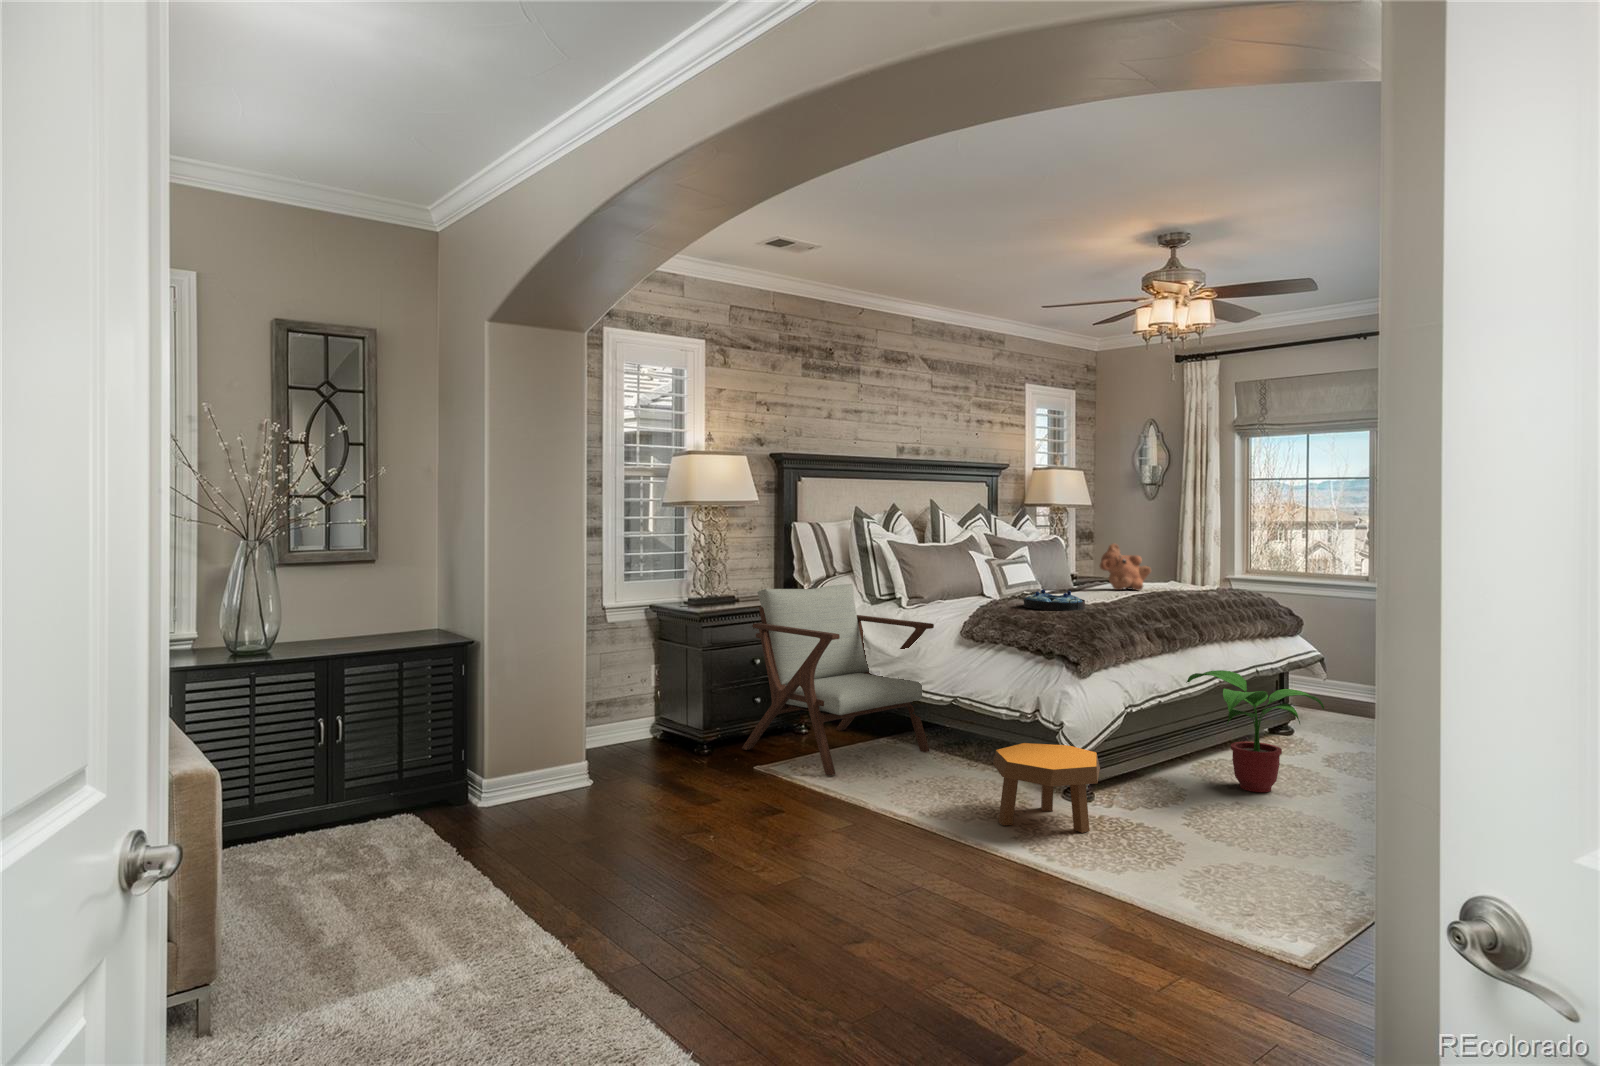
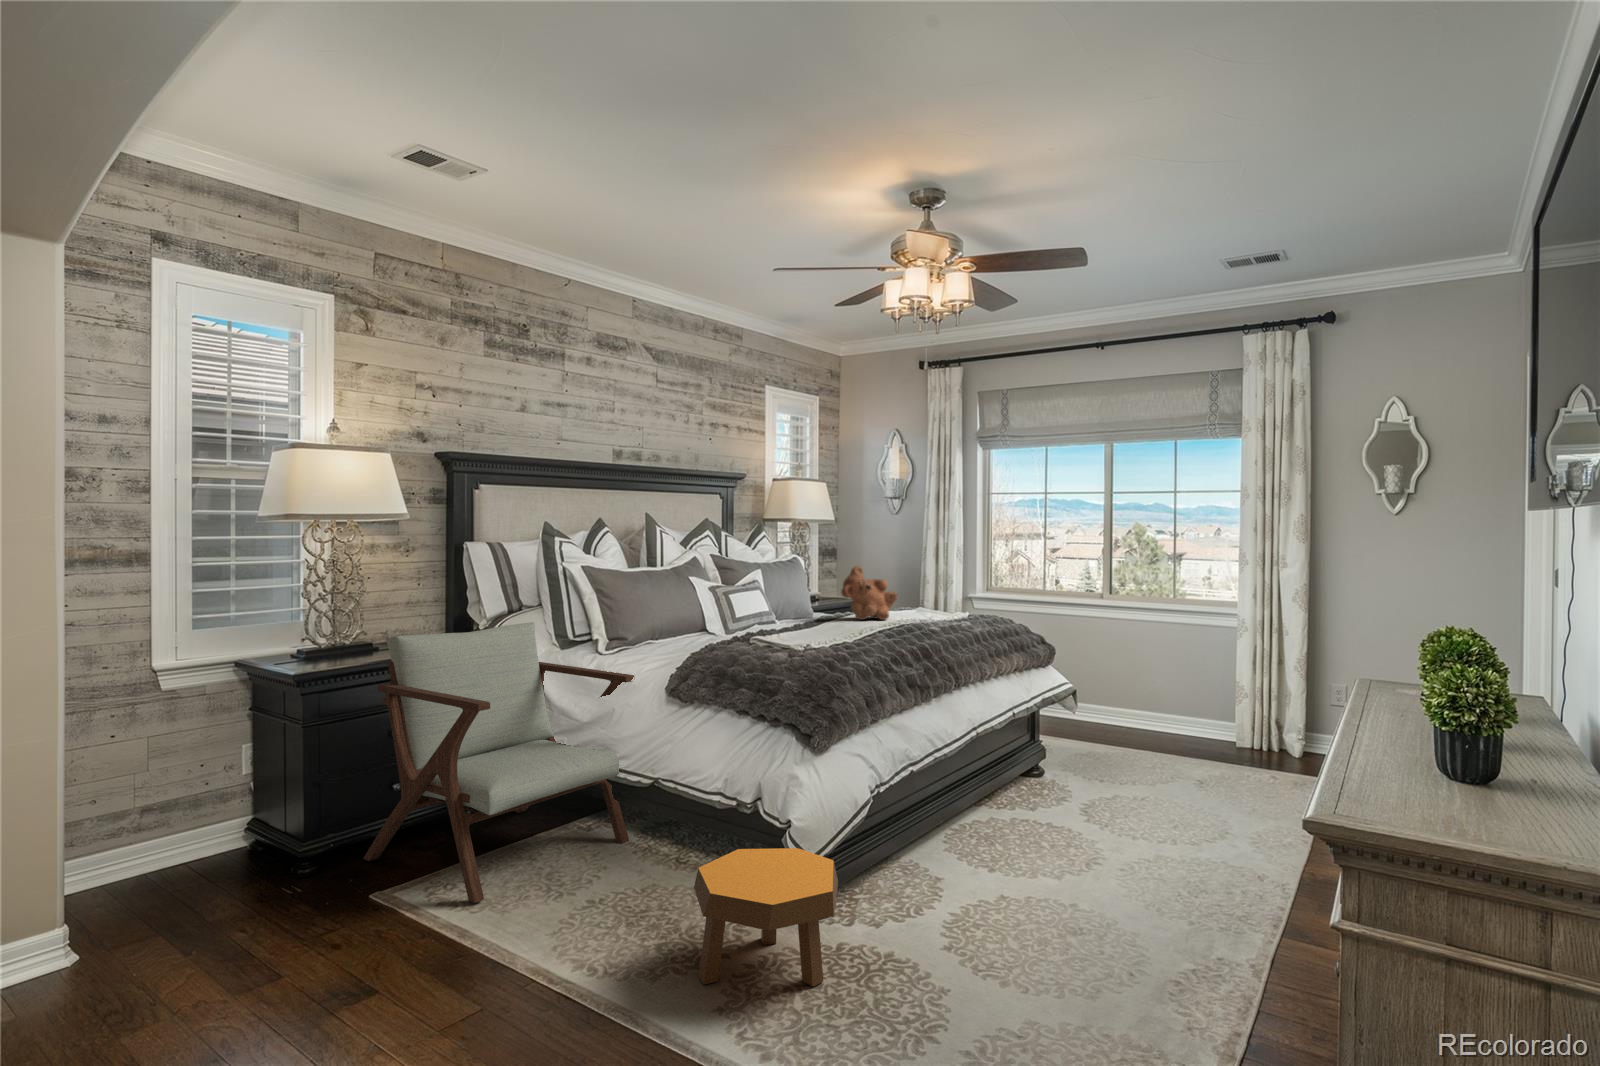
serving tray: present [1023,589,1086,611] -> none [747,627,824,657]
potted plant: present [1186,670,1324,792] -> none [940,725,1096,879]

